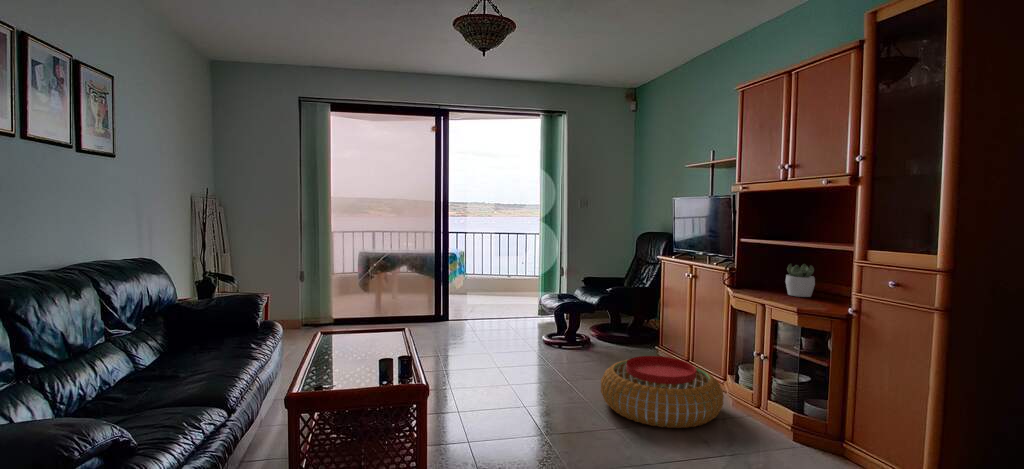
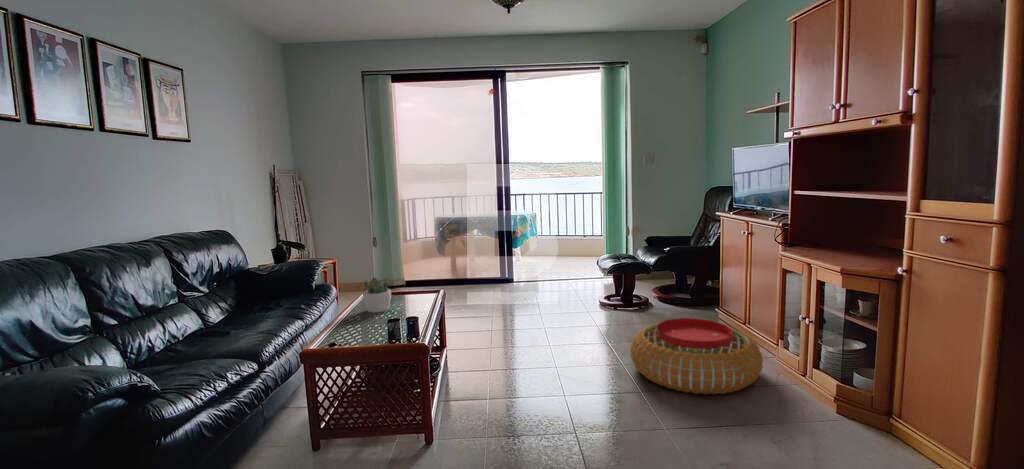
succulent plant: present [786,264,815,297] -> present [363,278,391,313]

